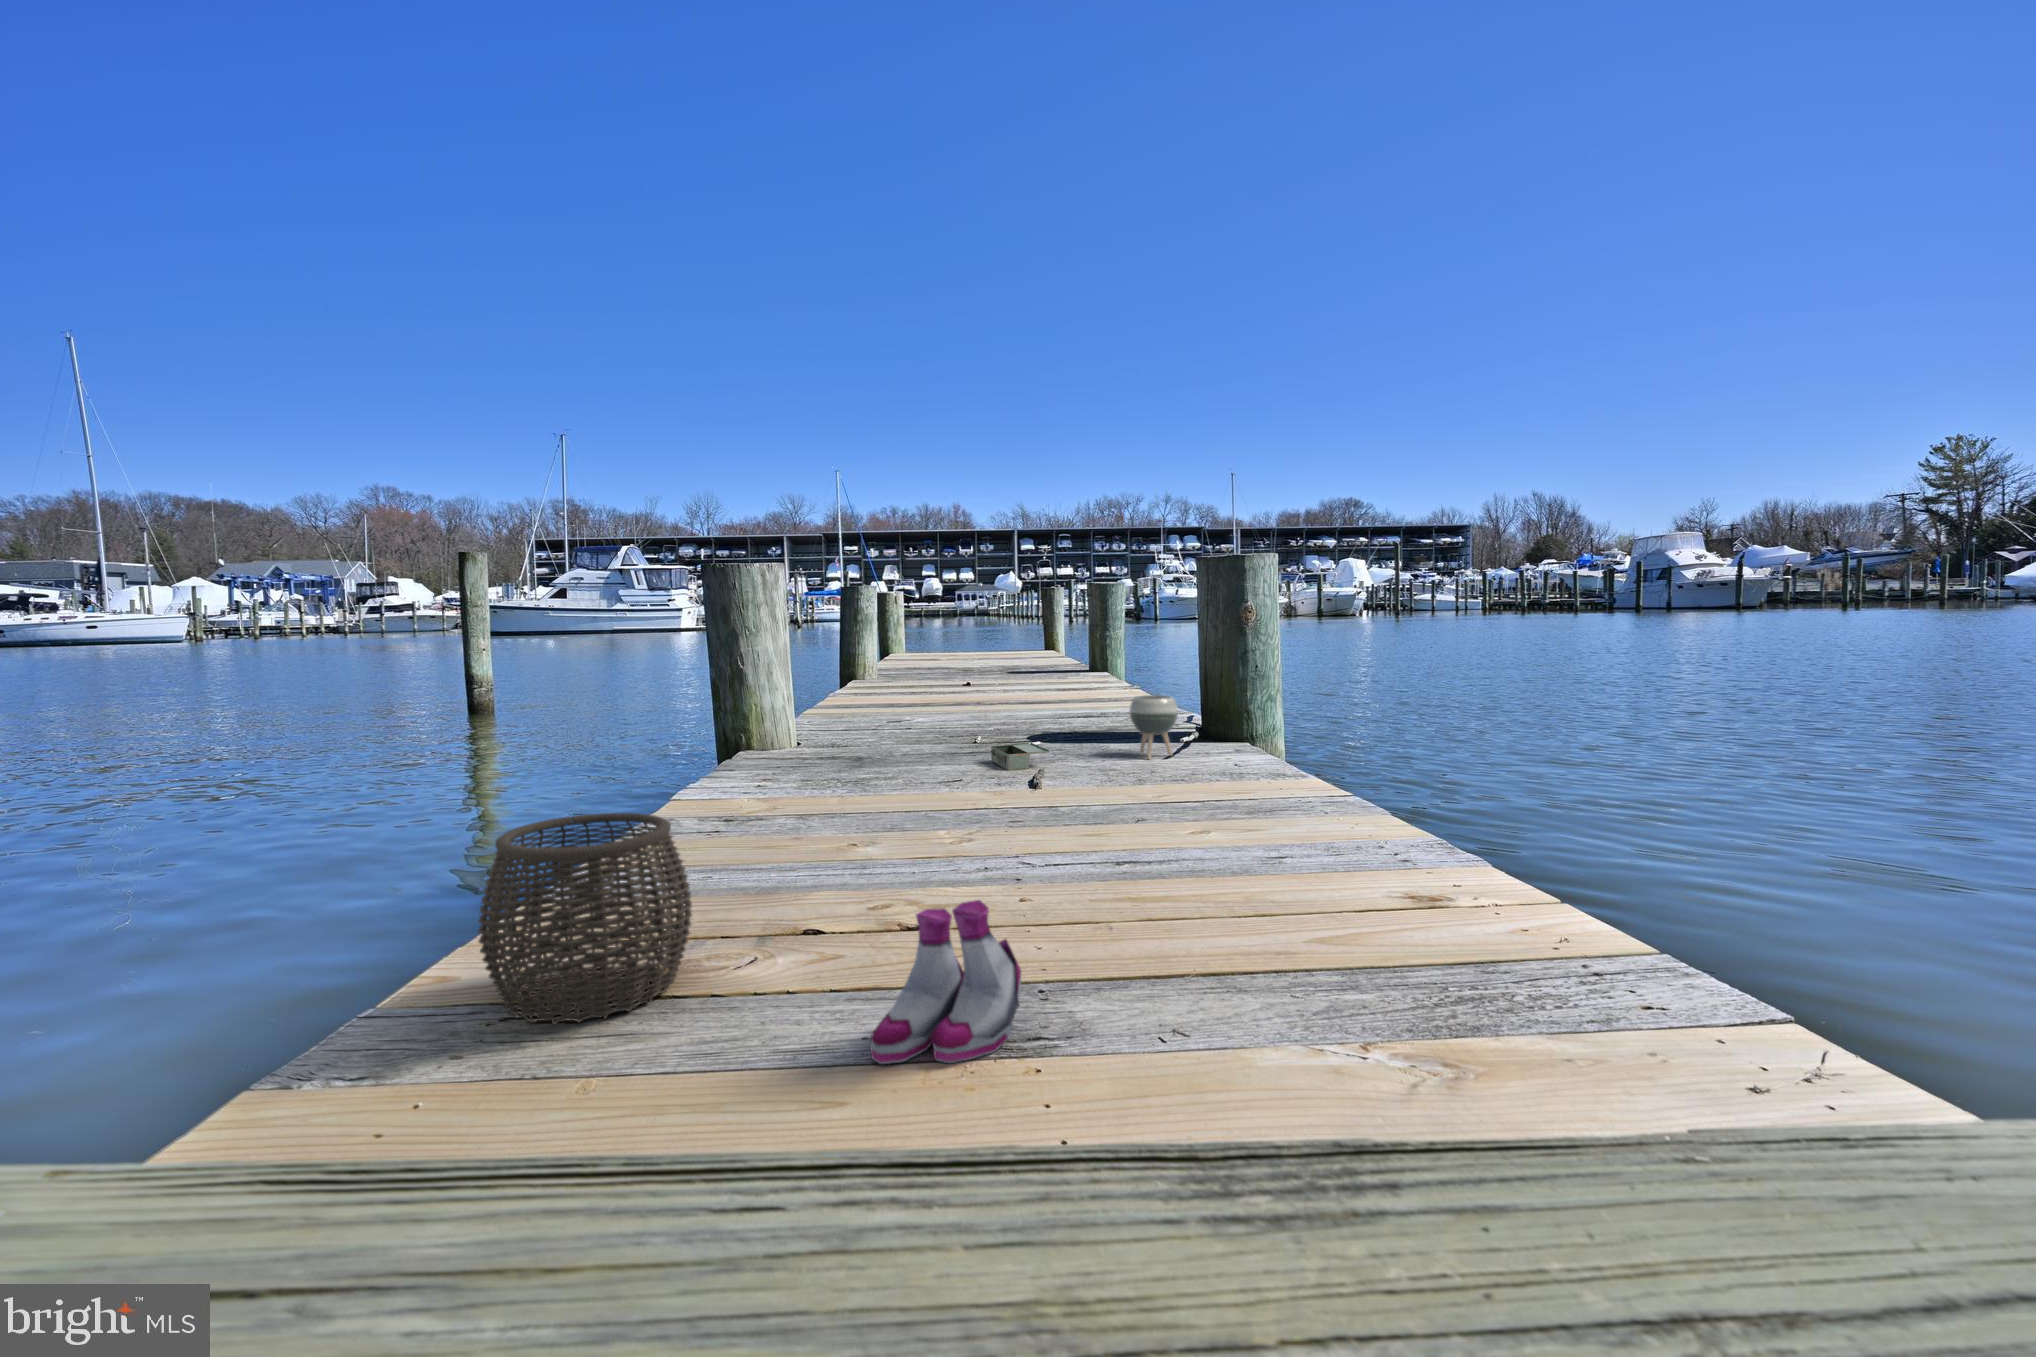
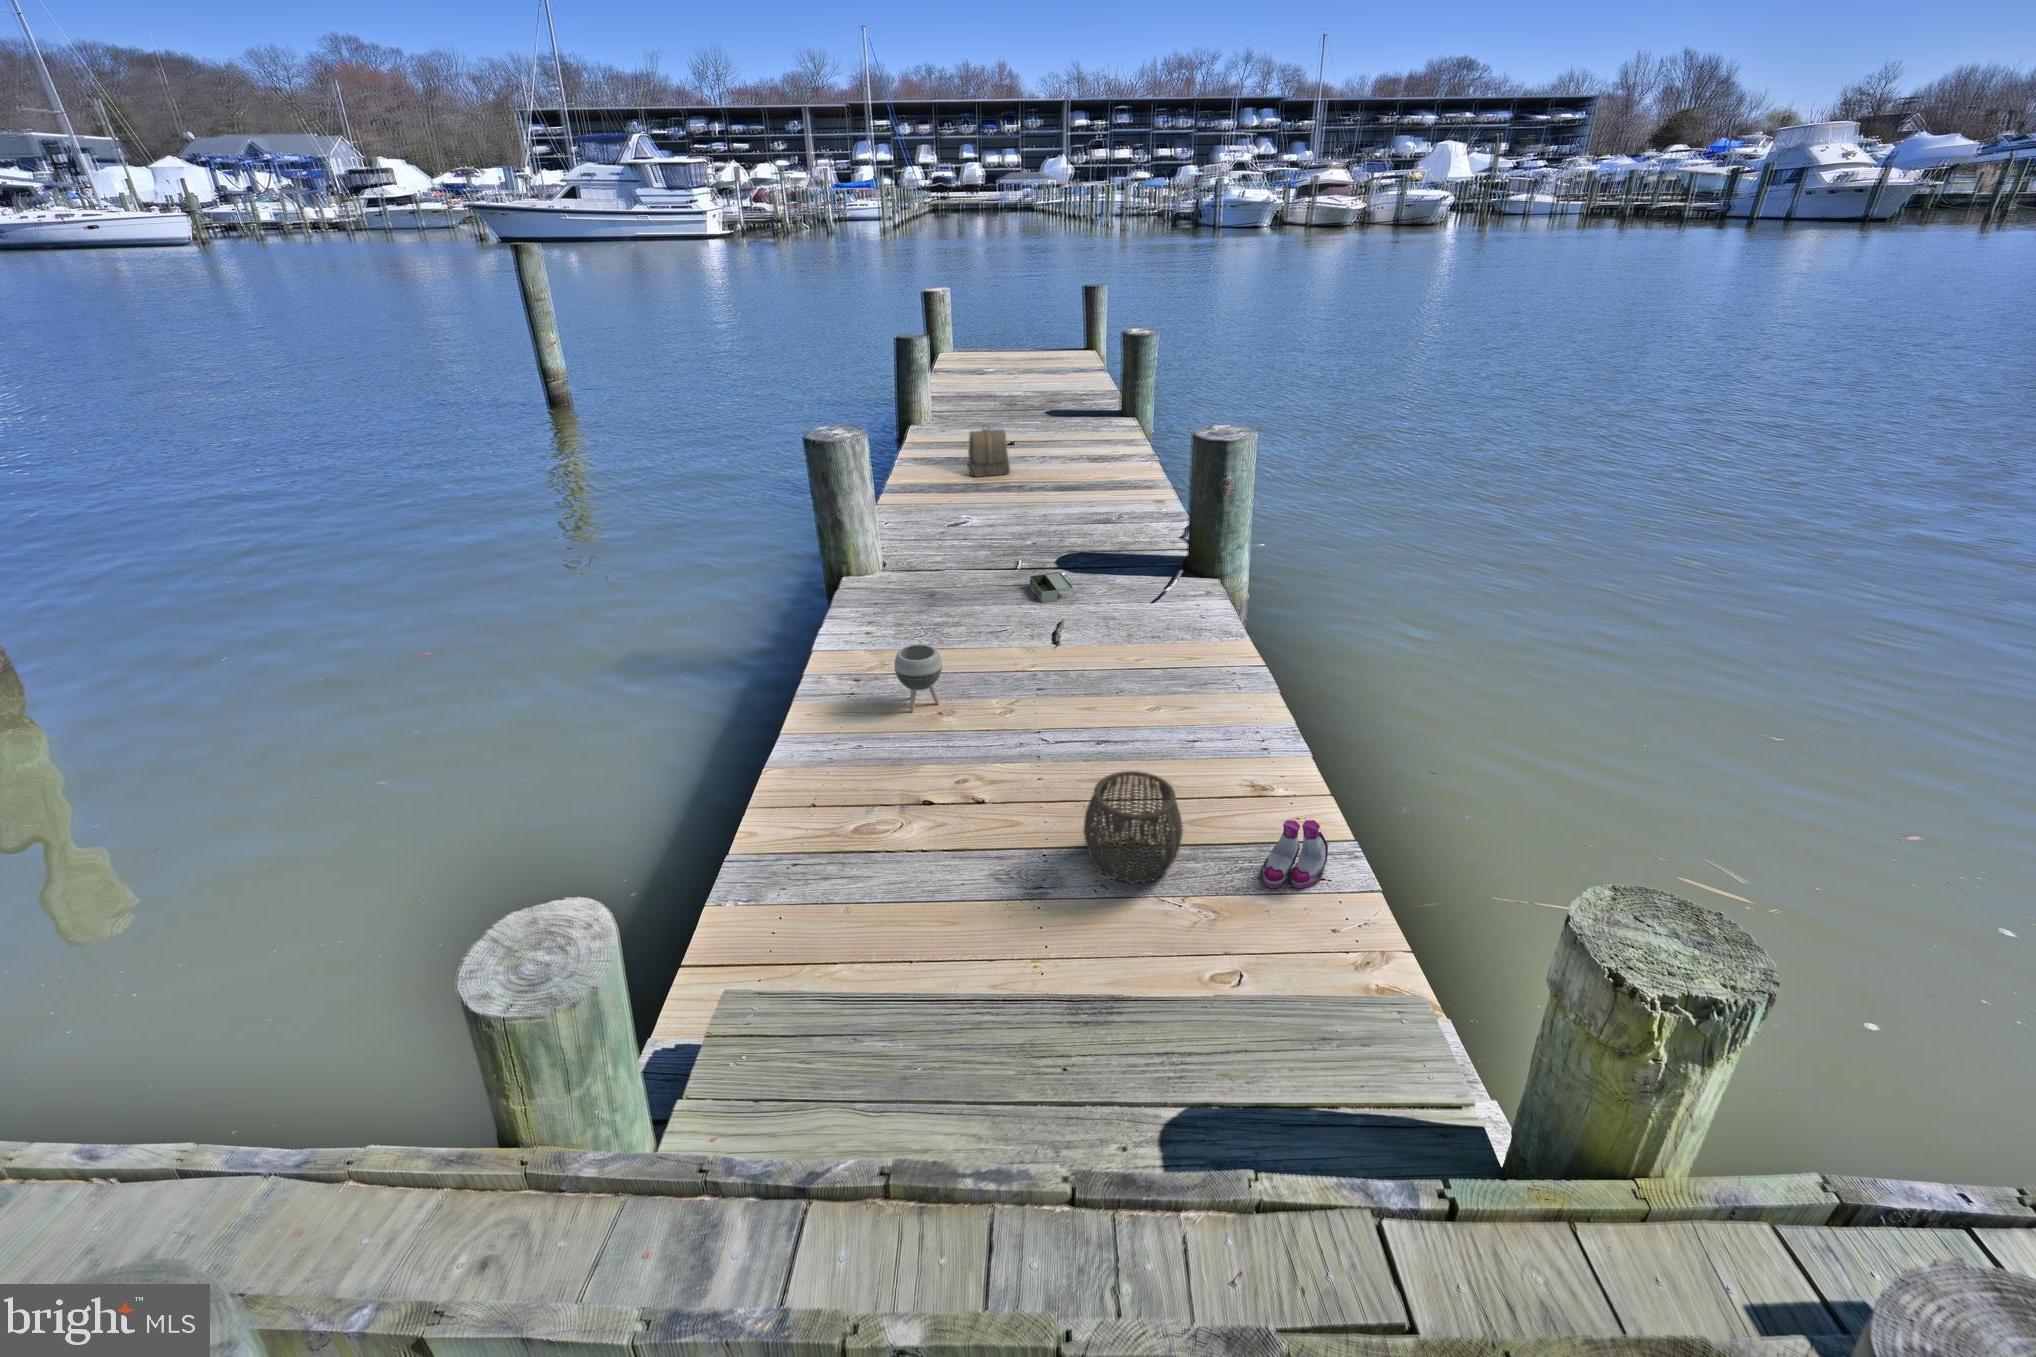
backpack: none [914,655,963,710] -> present [968,428,1010,477]
planter: present [1130,695,1178,759] -> present [894,644,942,712]
woven basket: present [478,813,692,1024] -> present [1084,771,1183,884]
boots: present [871,900,1022,1064] -> present [1263,820,1328,888]

